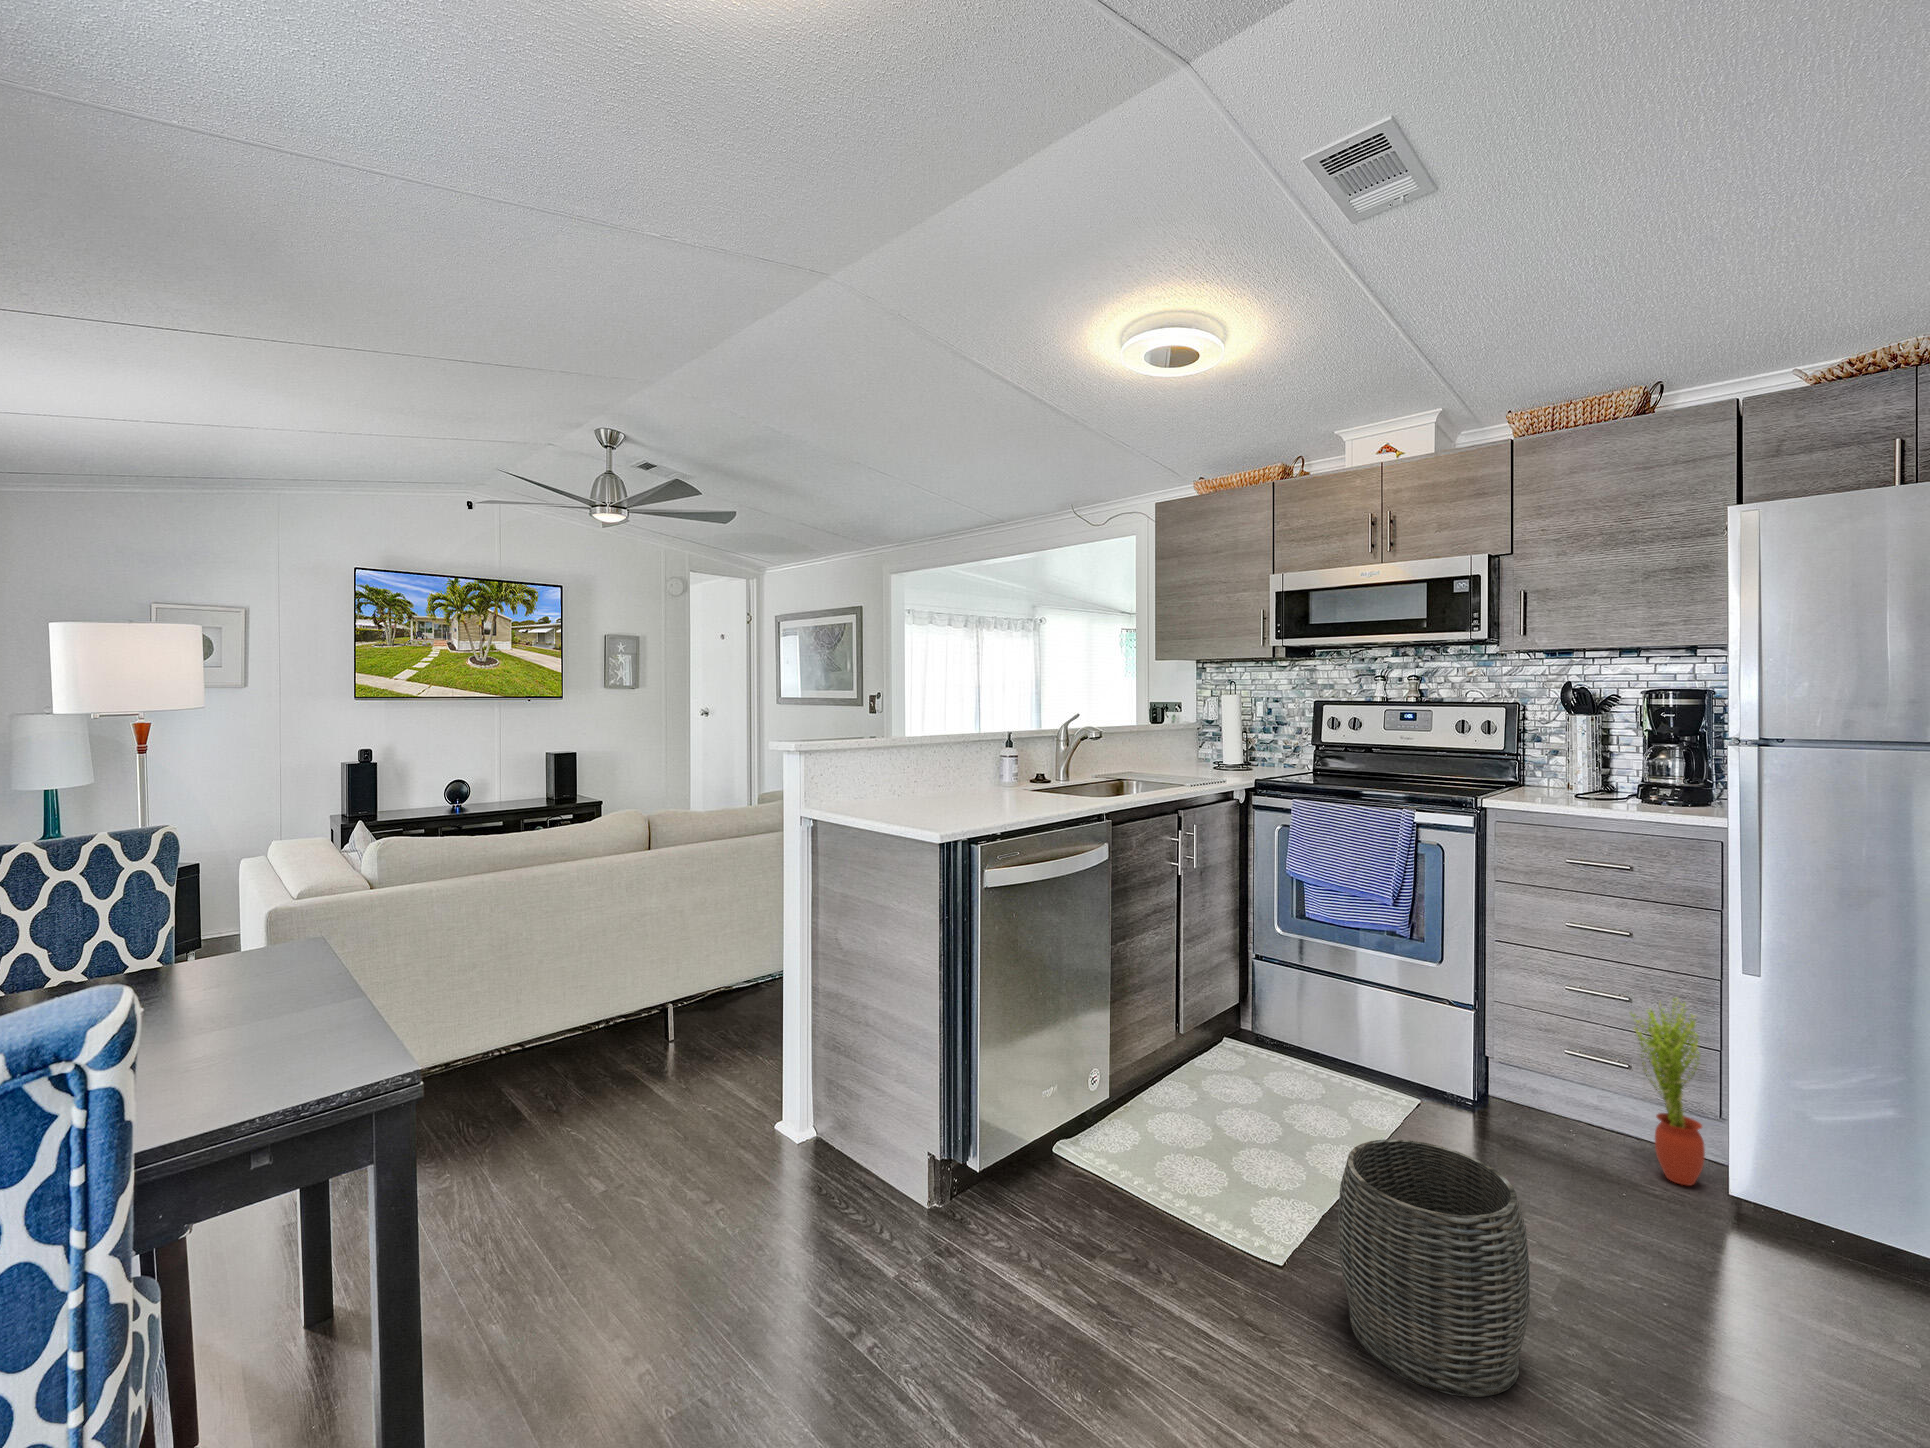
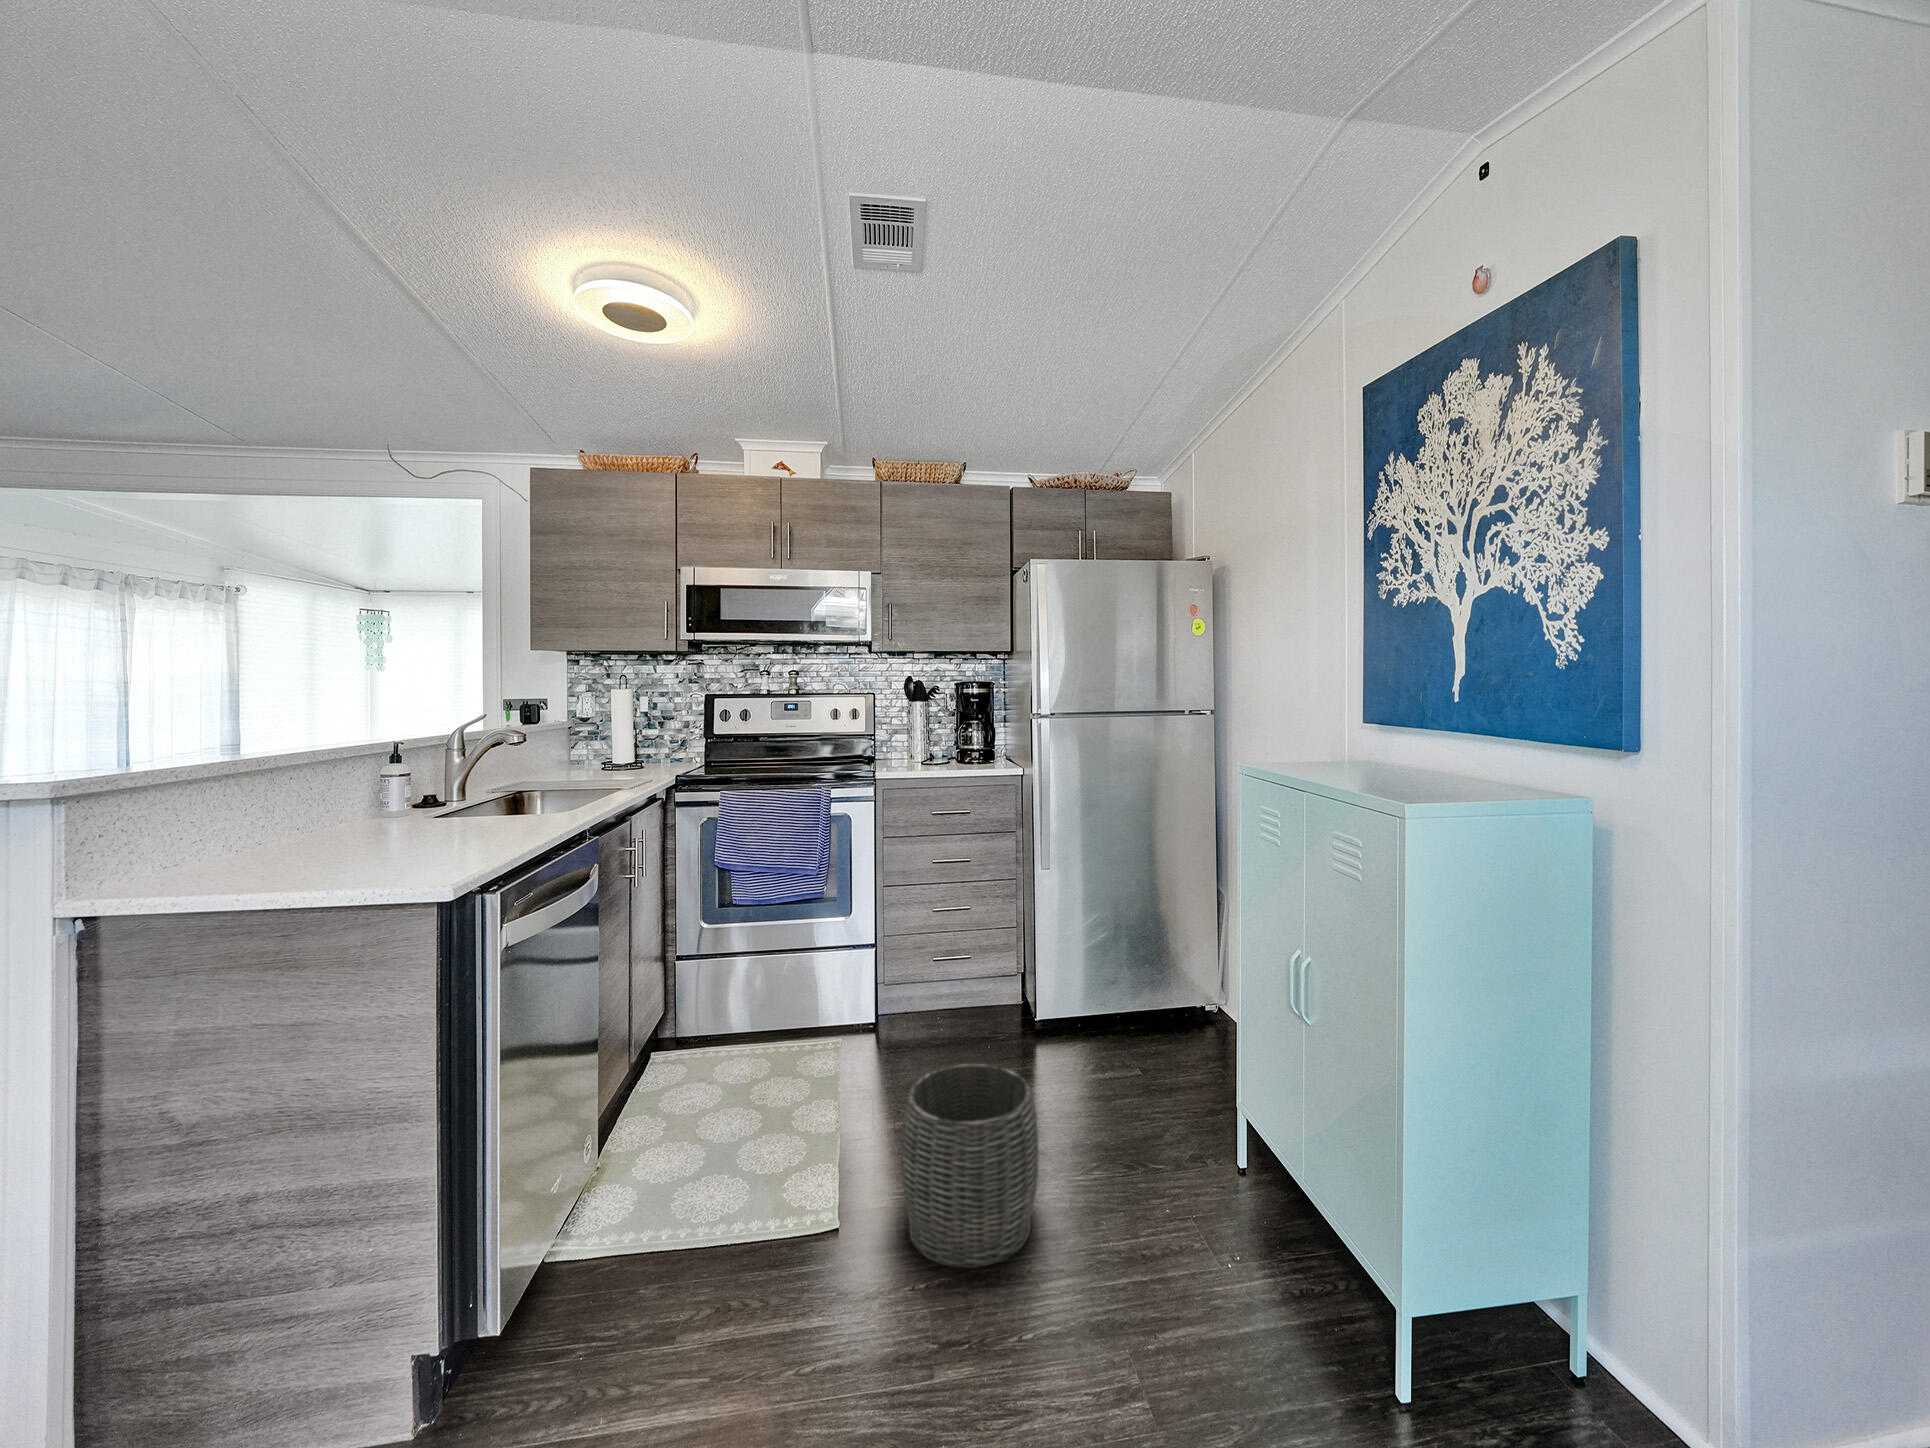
potted plant: present [1631,998,1705,1185] -> none [983,902,1025,1032]

